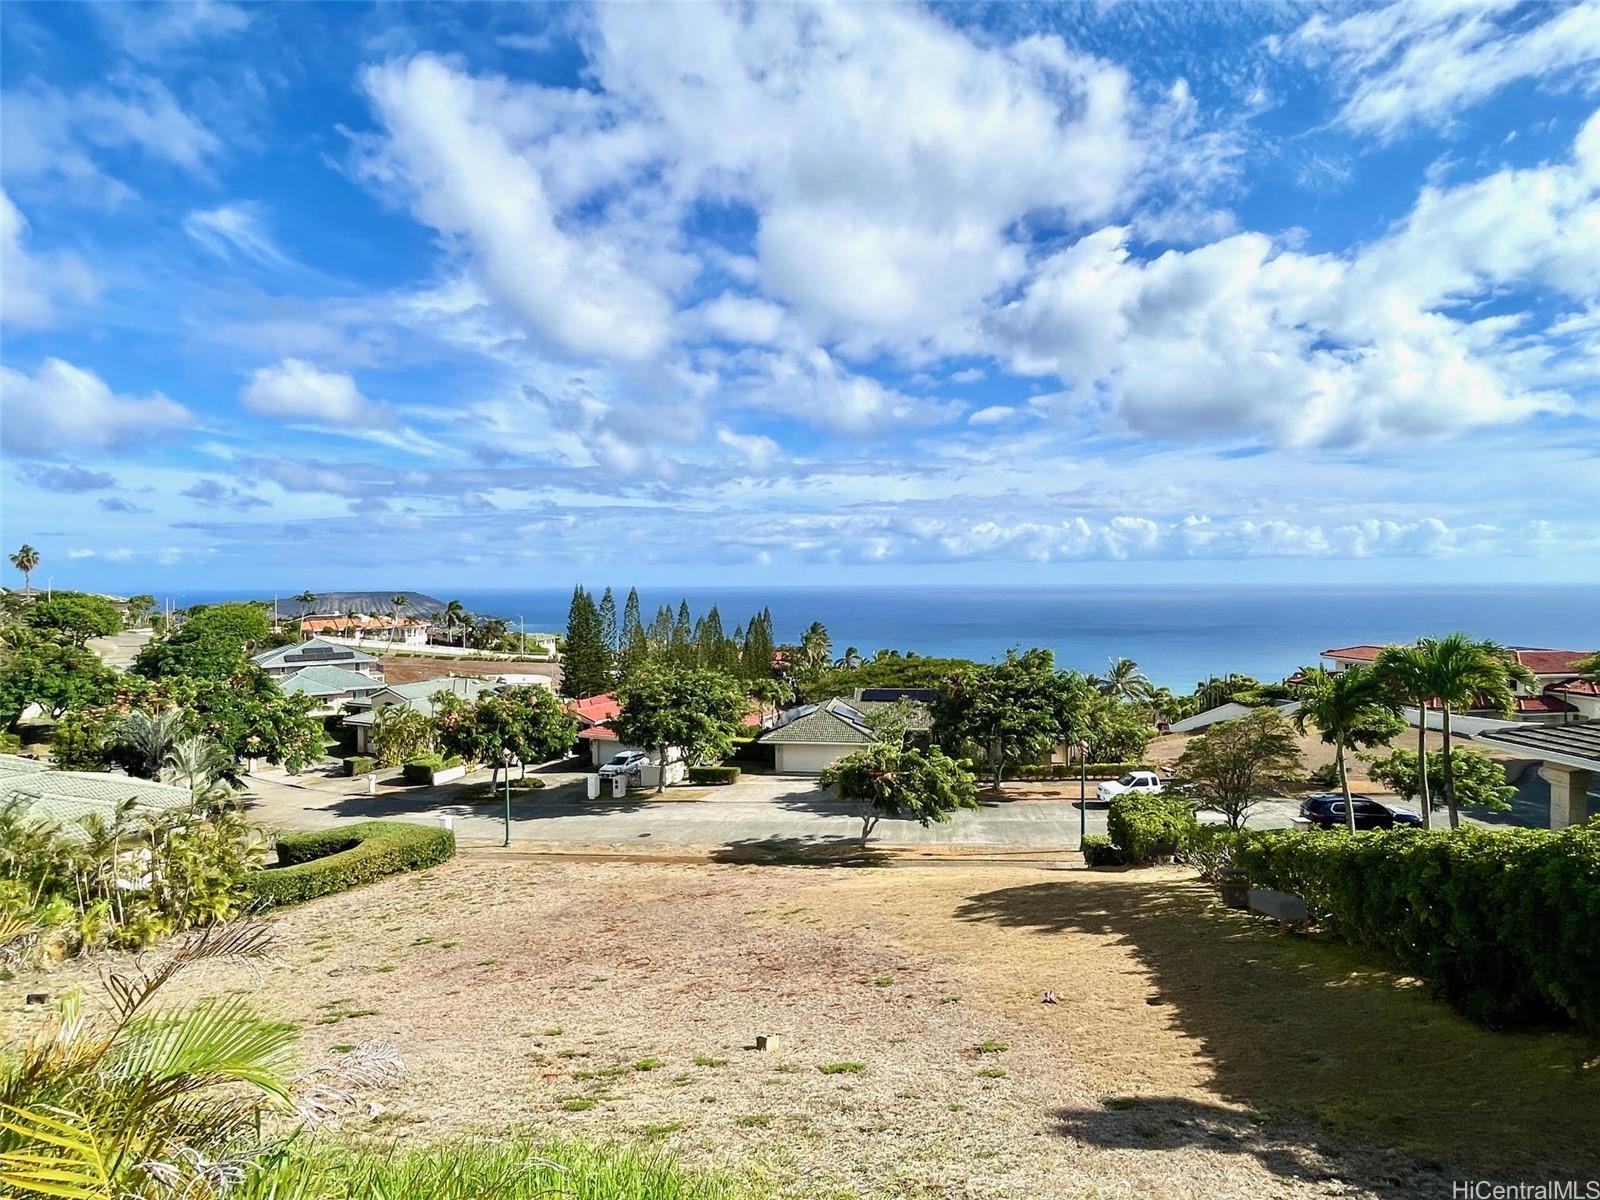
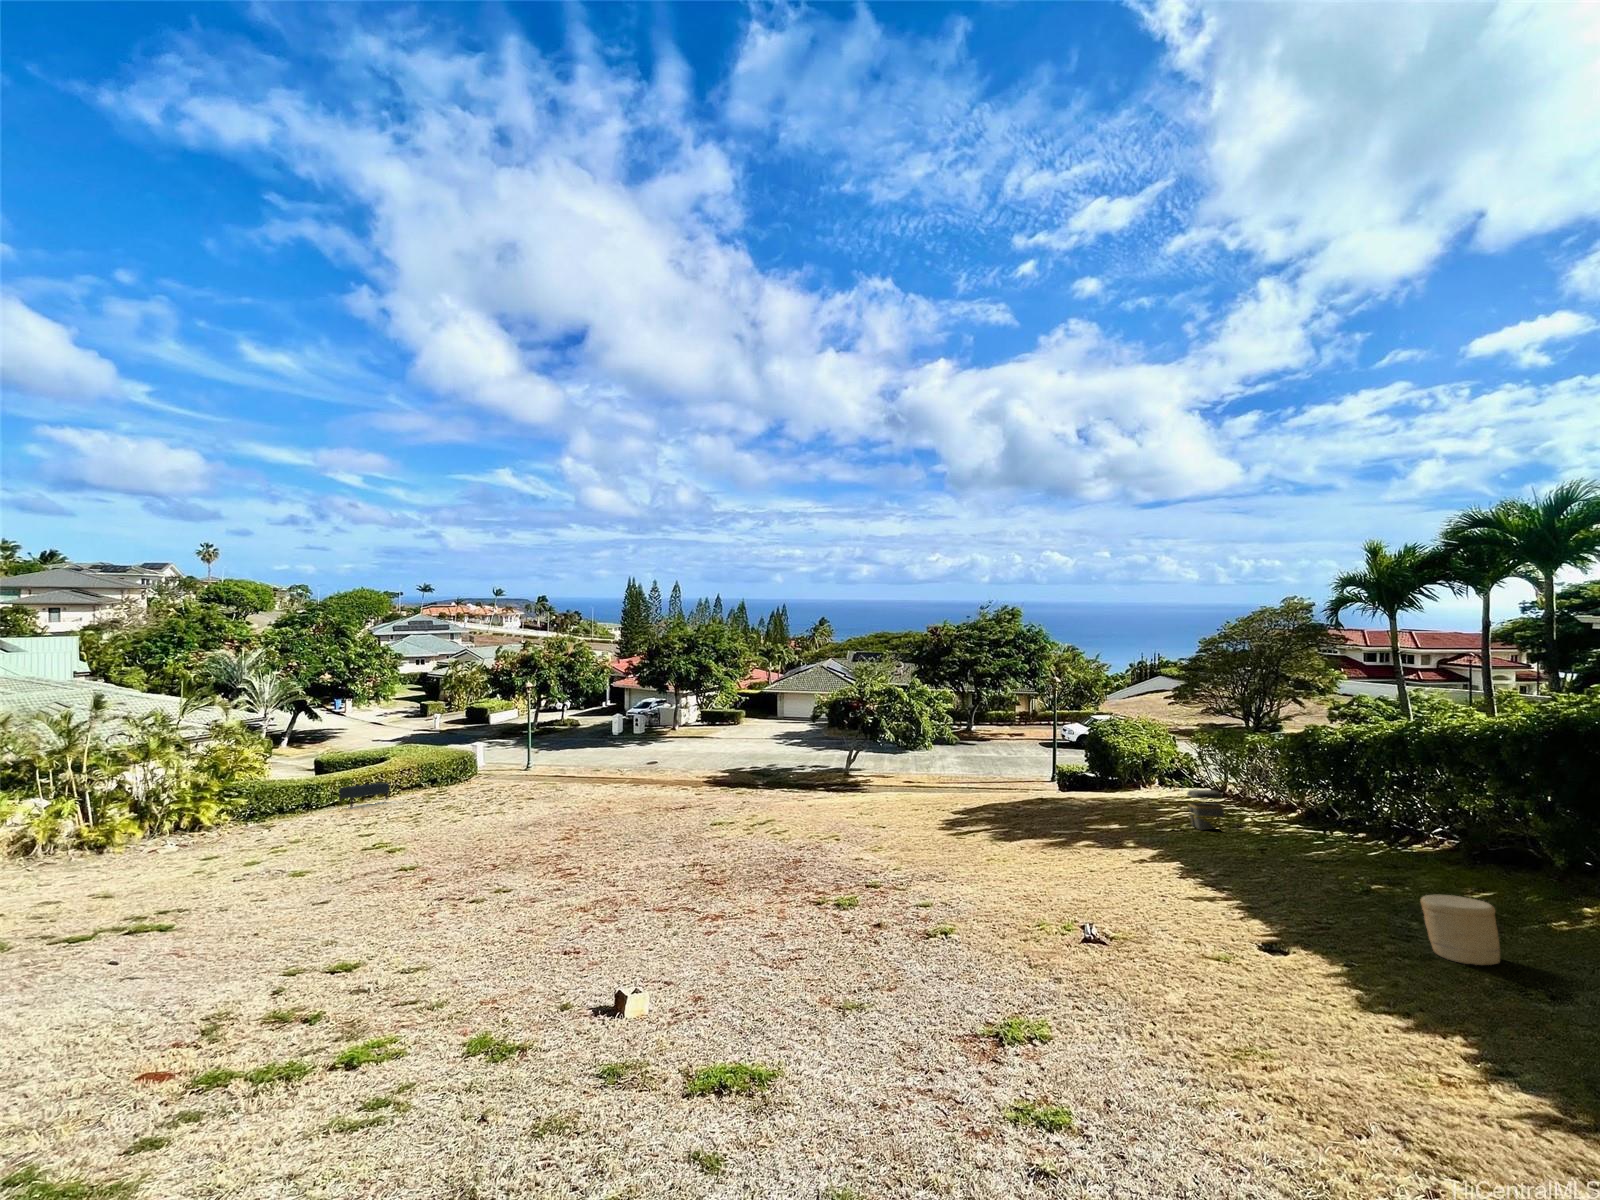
lounge chair: present [1150,835,1179,865] -> none [1107,763,1141,792]
bench: present [1247,889,1309,935] -> present [339,782,390,808]
woven basket: none [1375,964,1430,1018] -> present [1421,895,1500,965]

